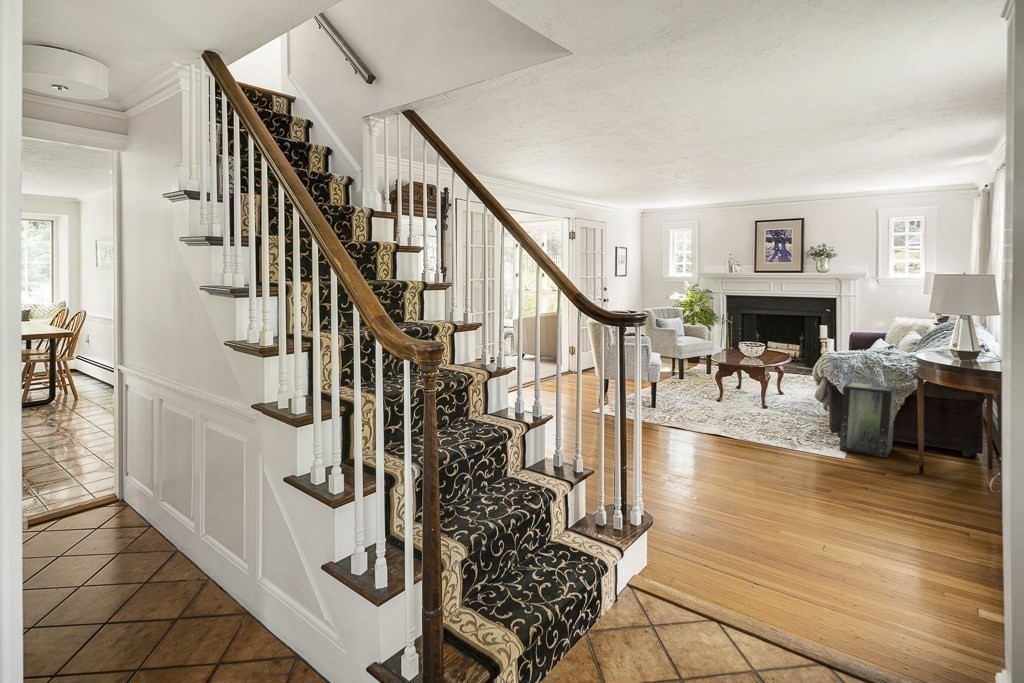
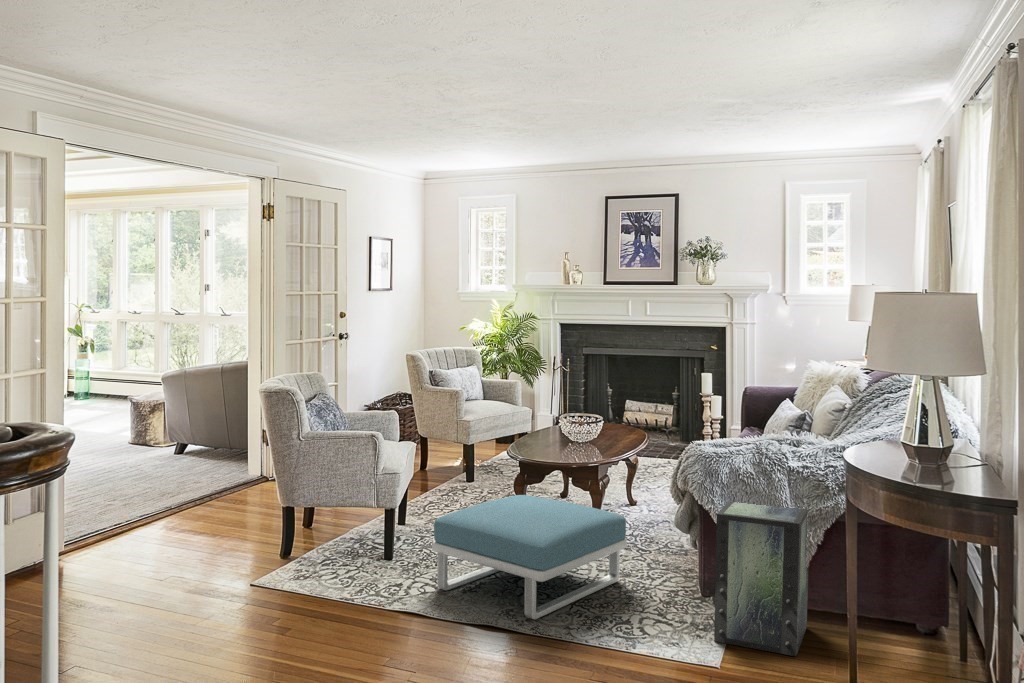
footstool: none [682,381,786,436] -> present [432,495,627,619]

